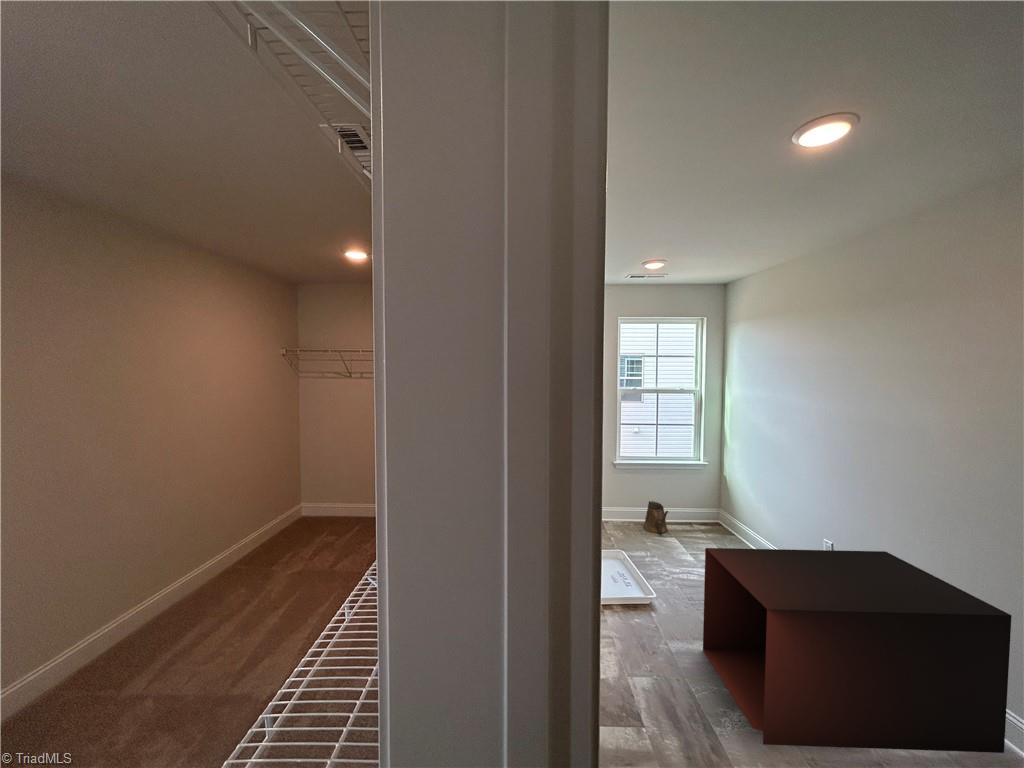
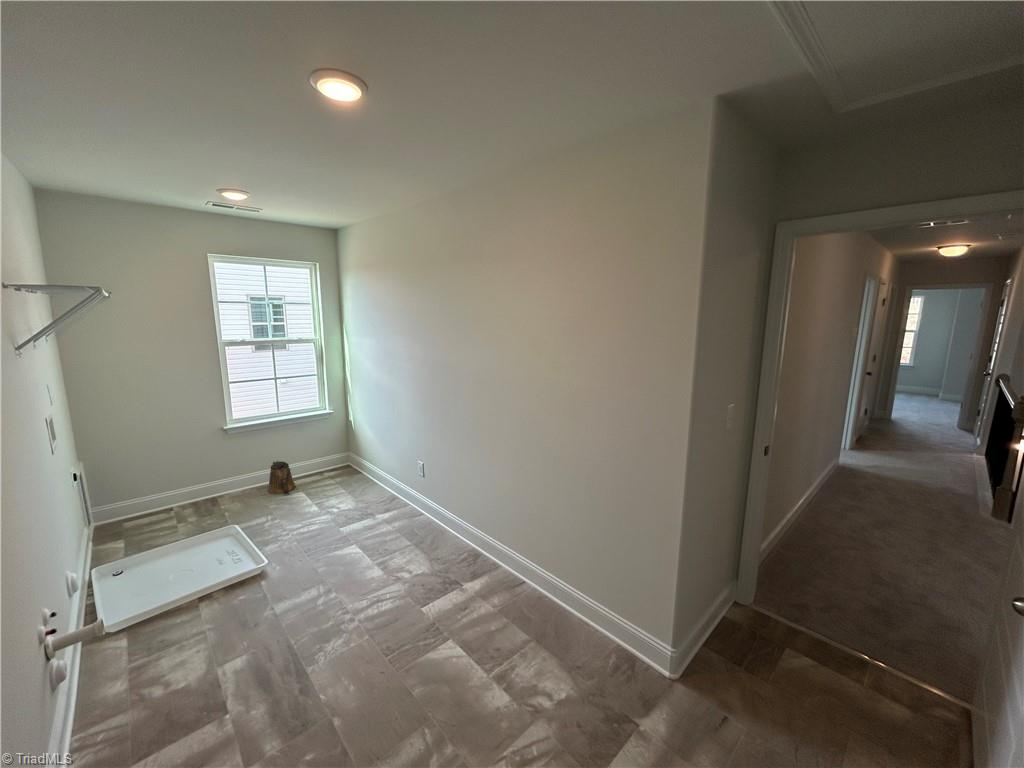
storage cabinet: present [703,548,1012,753] -> none [302,462,503,657]

